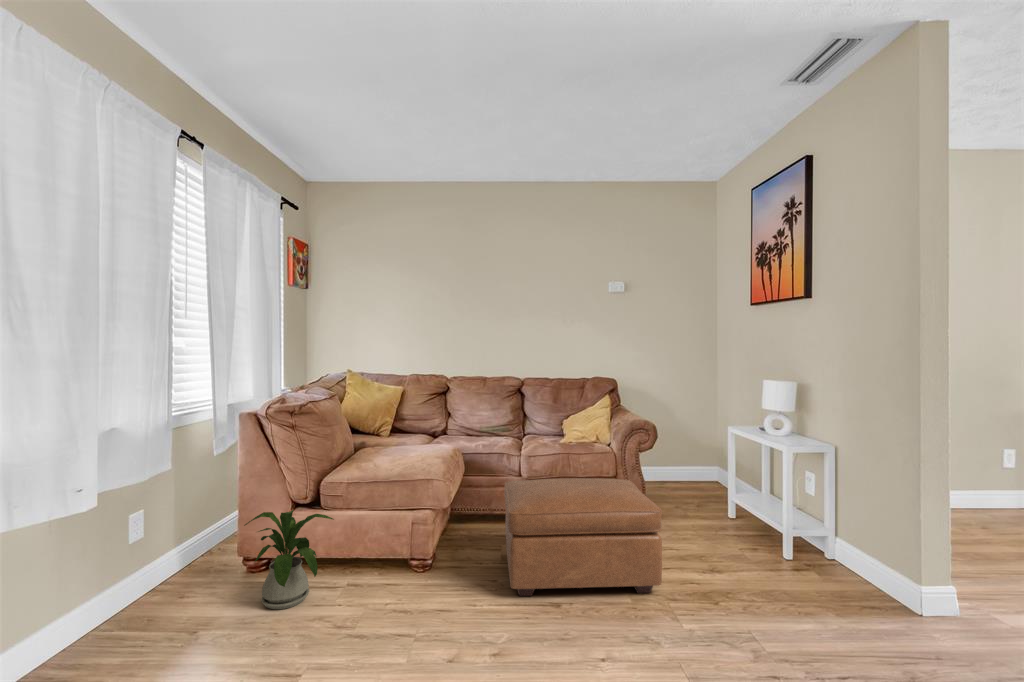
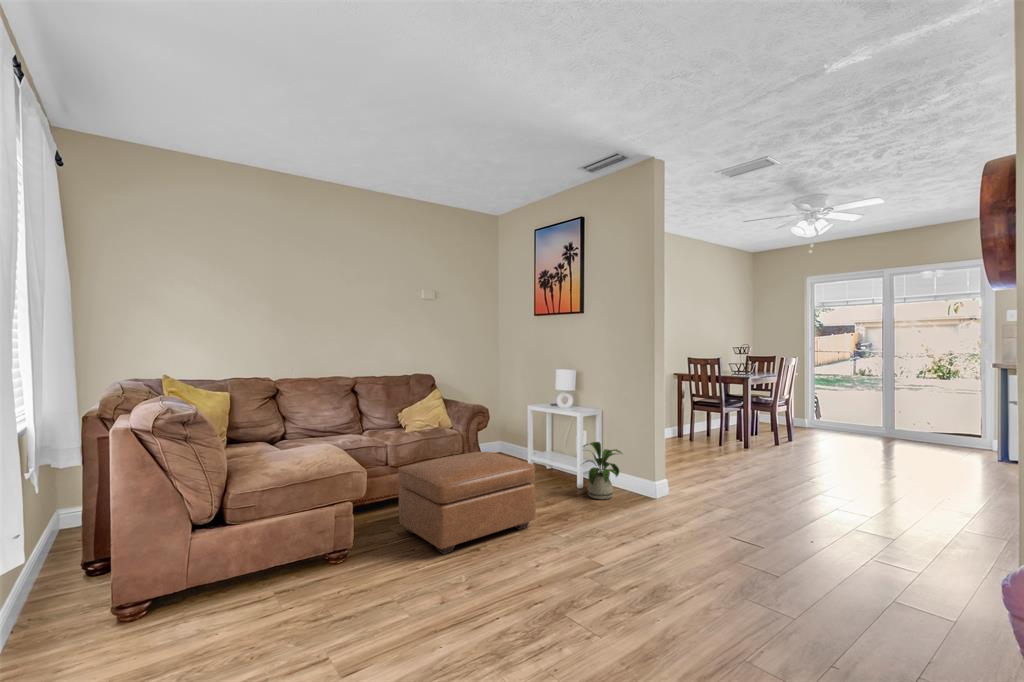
house plant: present [244,510,334,609] -> present [584,442,622,500]

